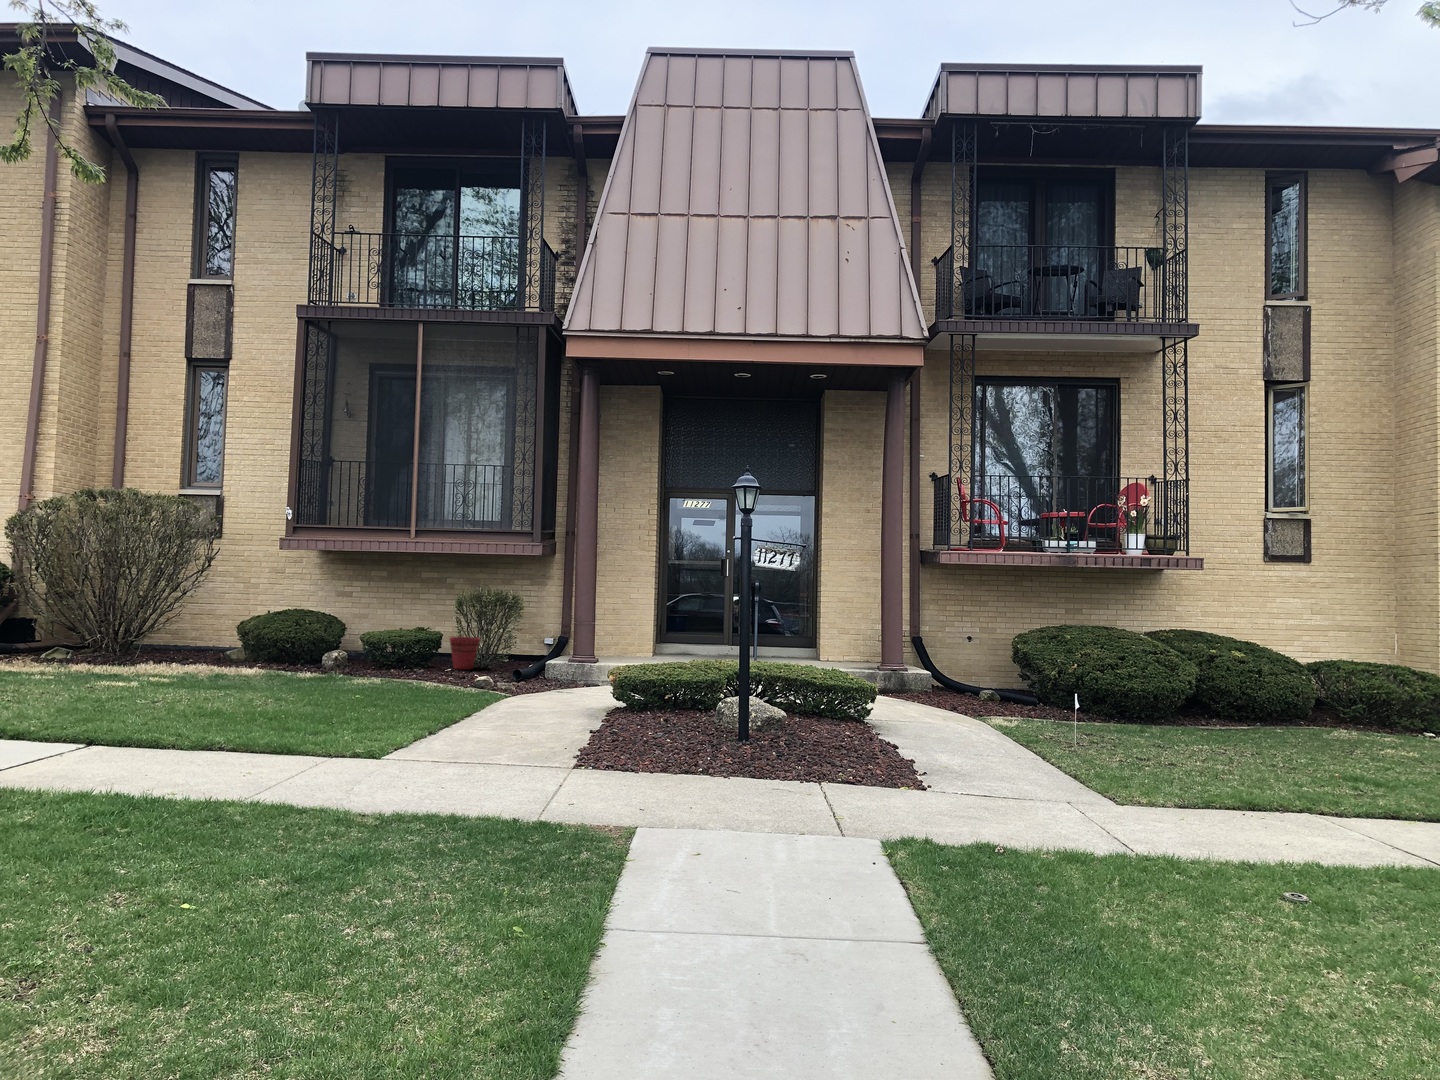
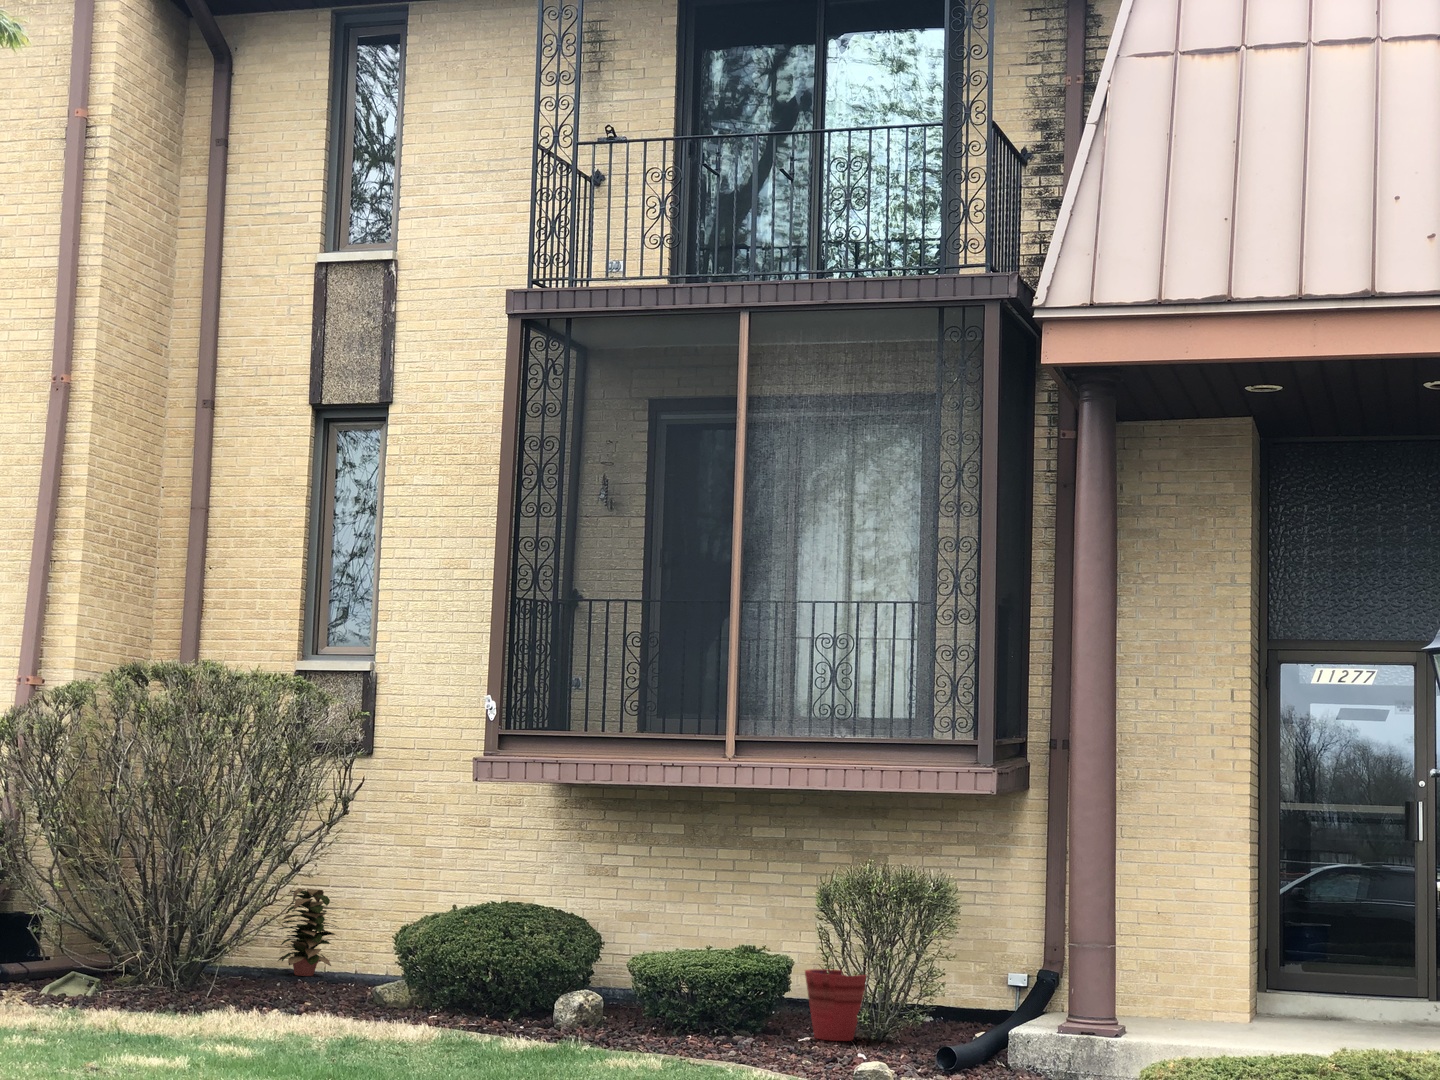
decorative plant: none [171,605,207,649] -> present [278,888,337,976]

